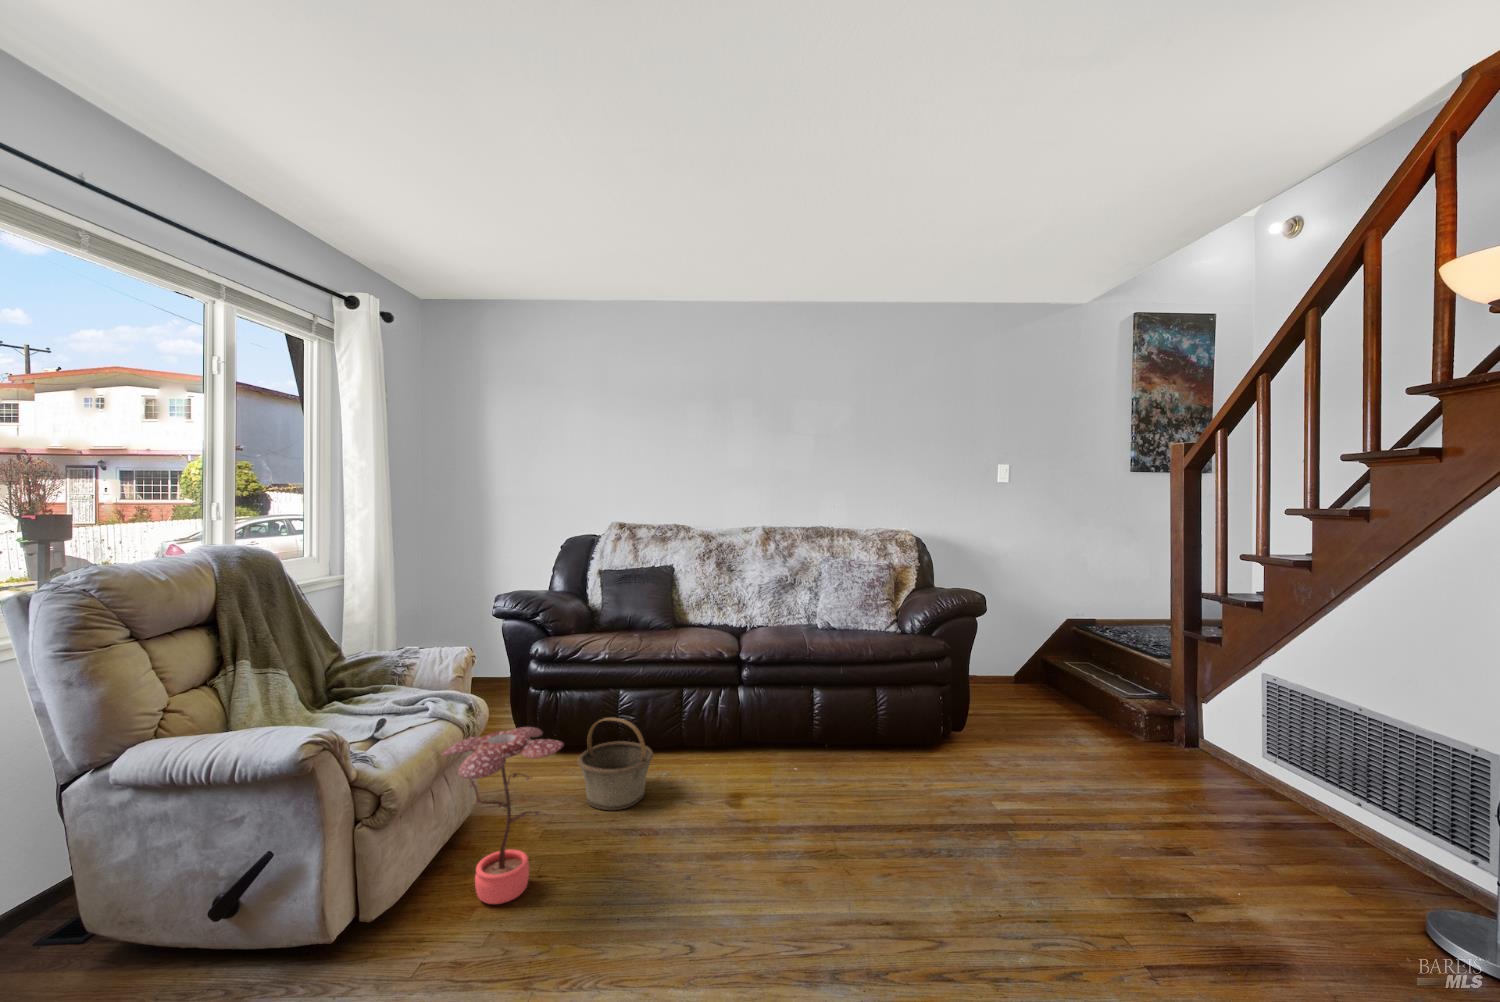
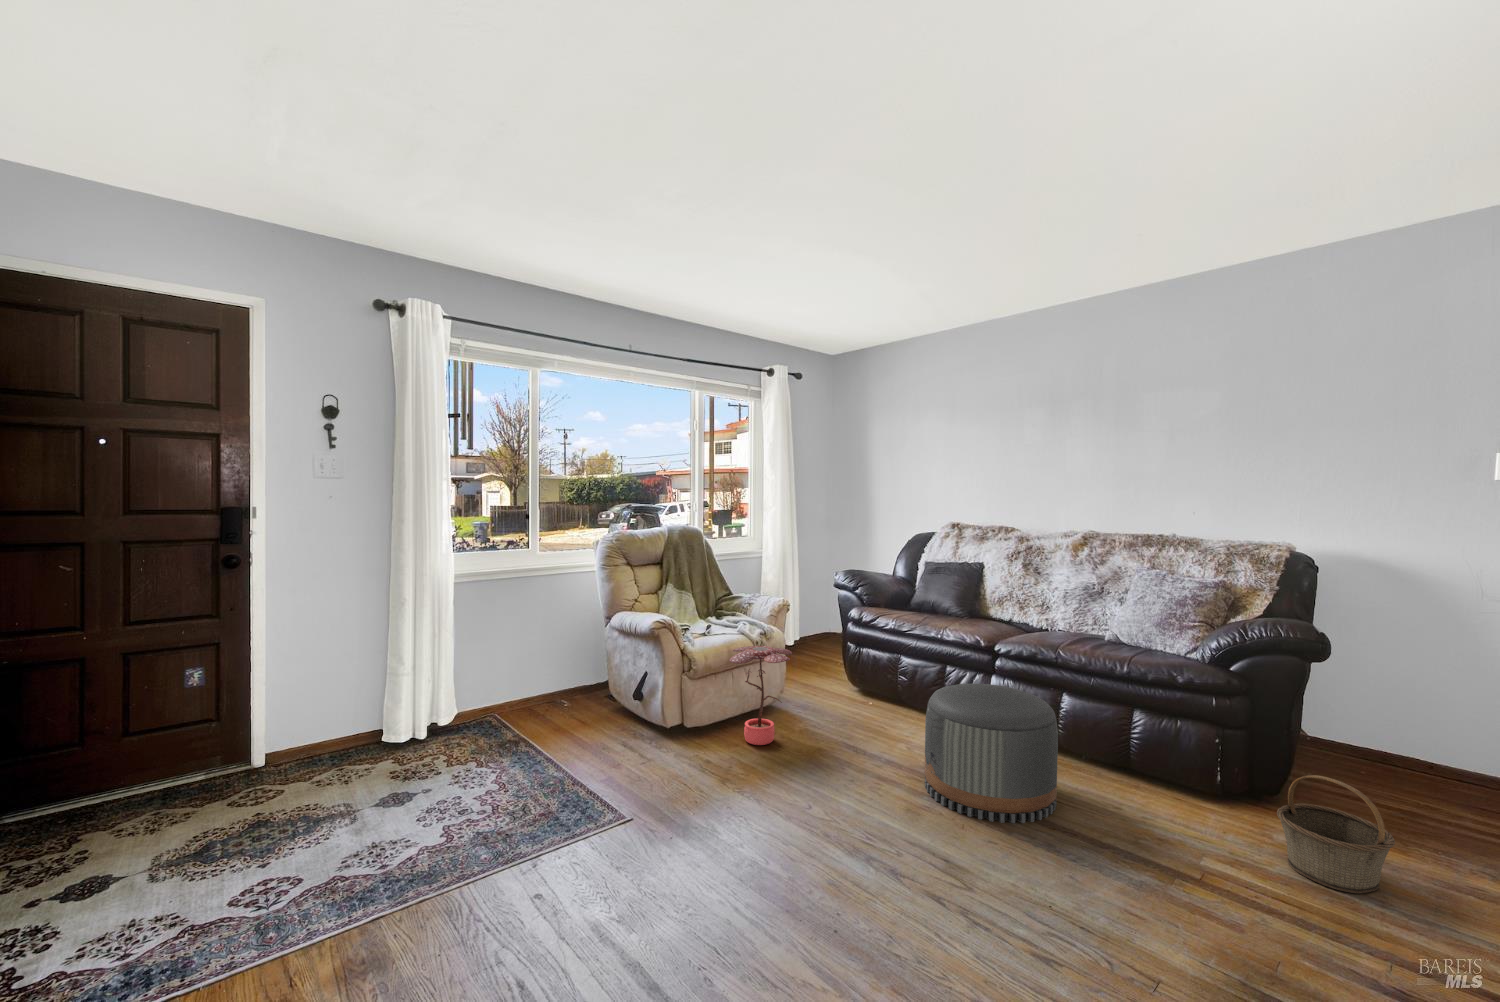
pouf: none [764,703,913,879] -> present [924,683,1058,823]
basket: present [578,718,653,810] -> present [1277,775,1395,893]

